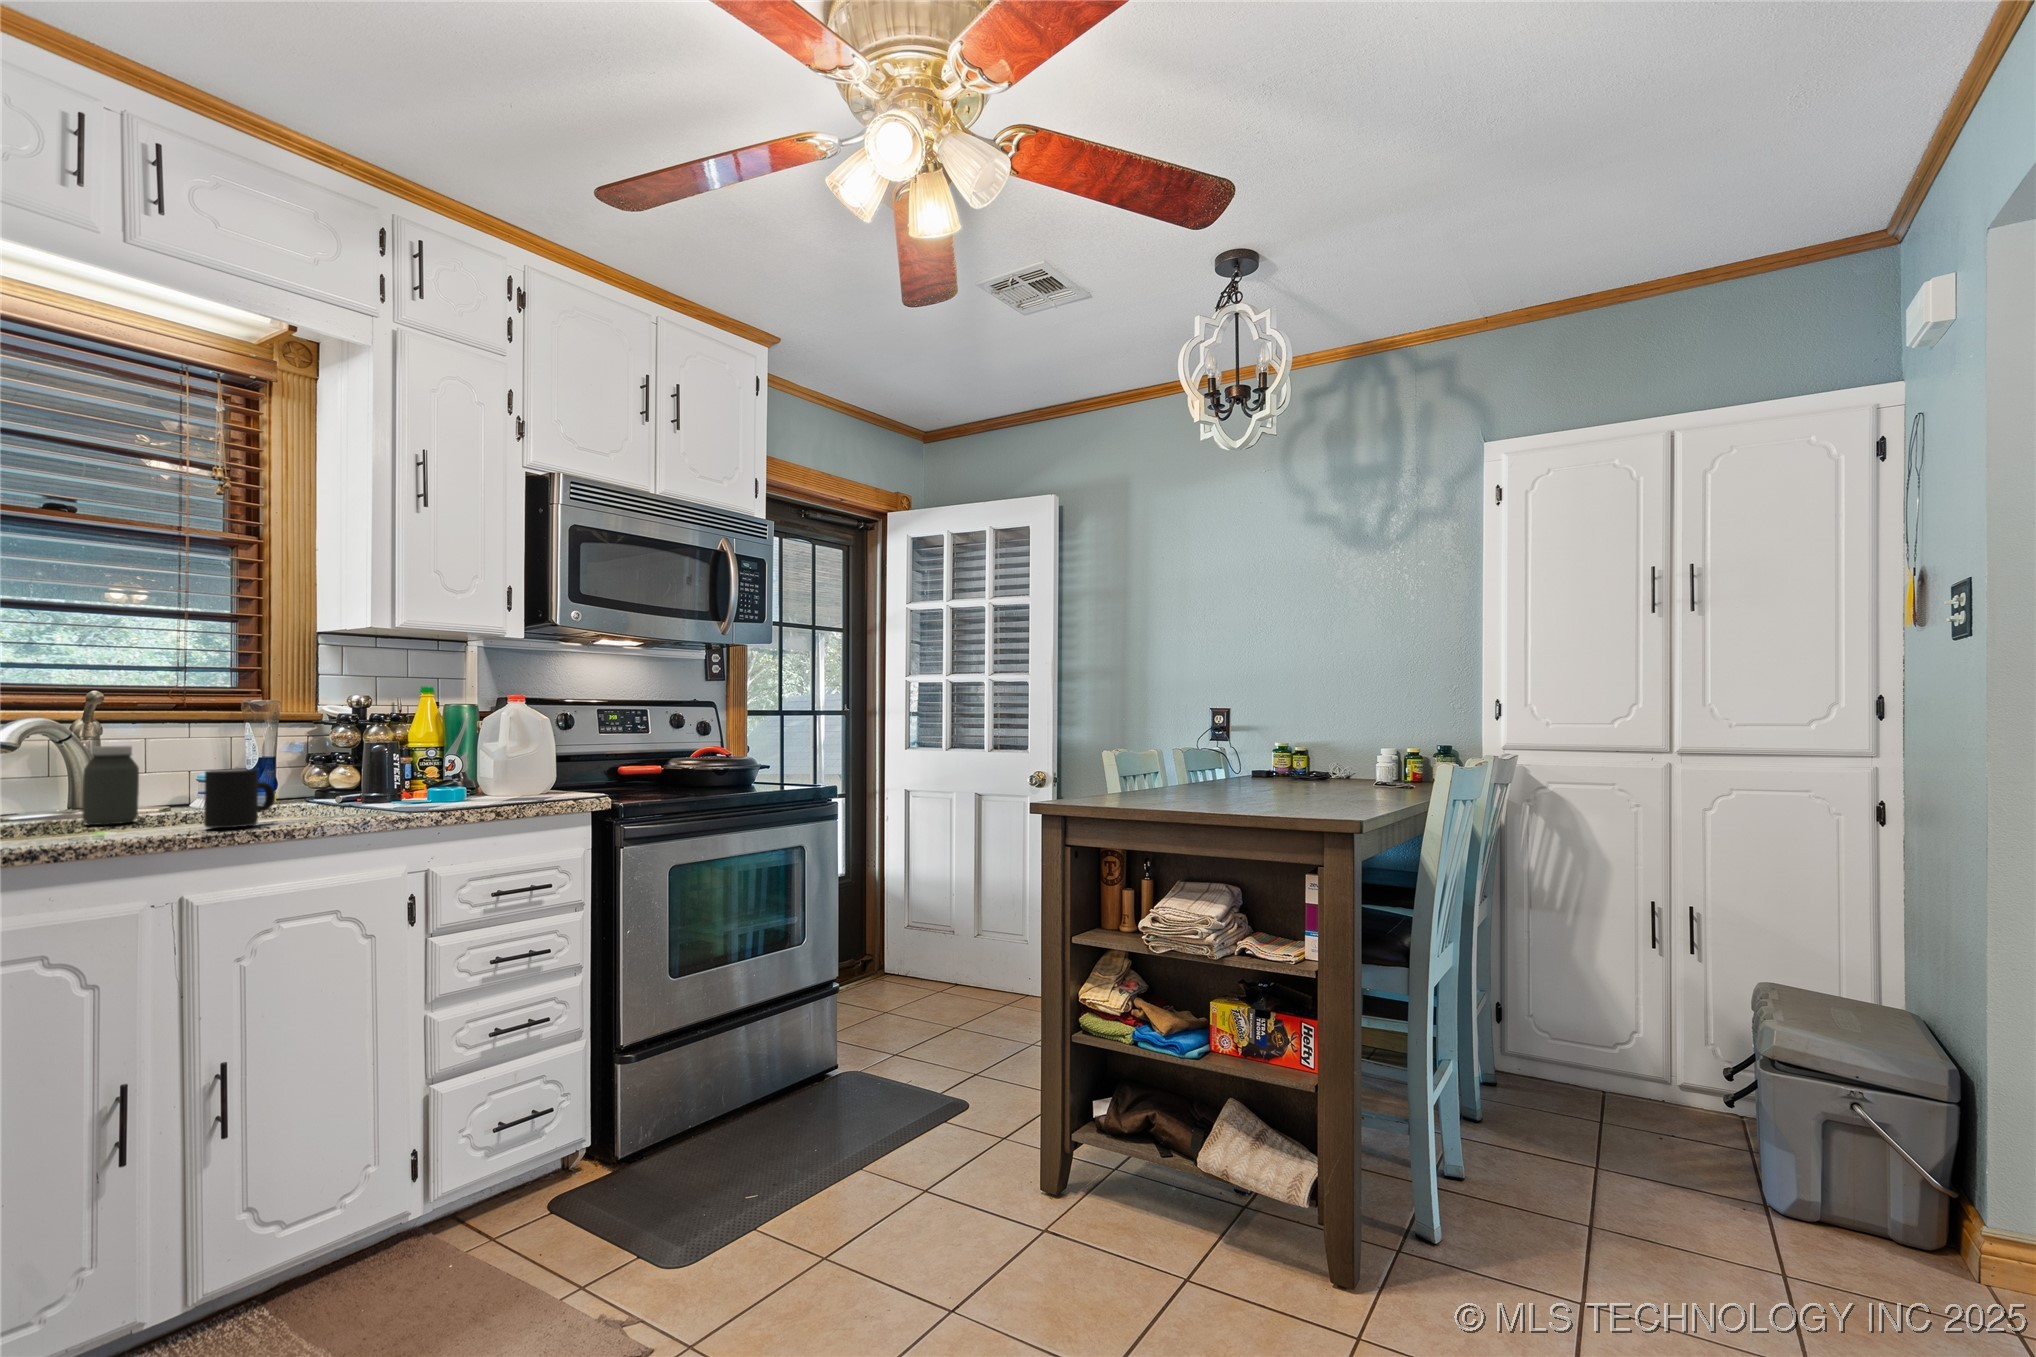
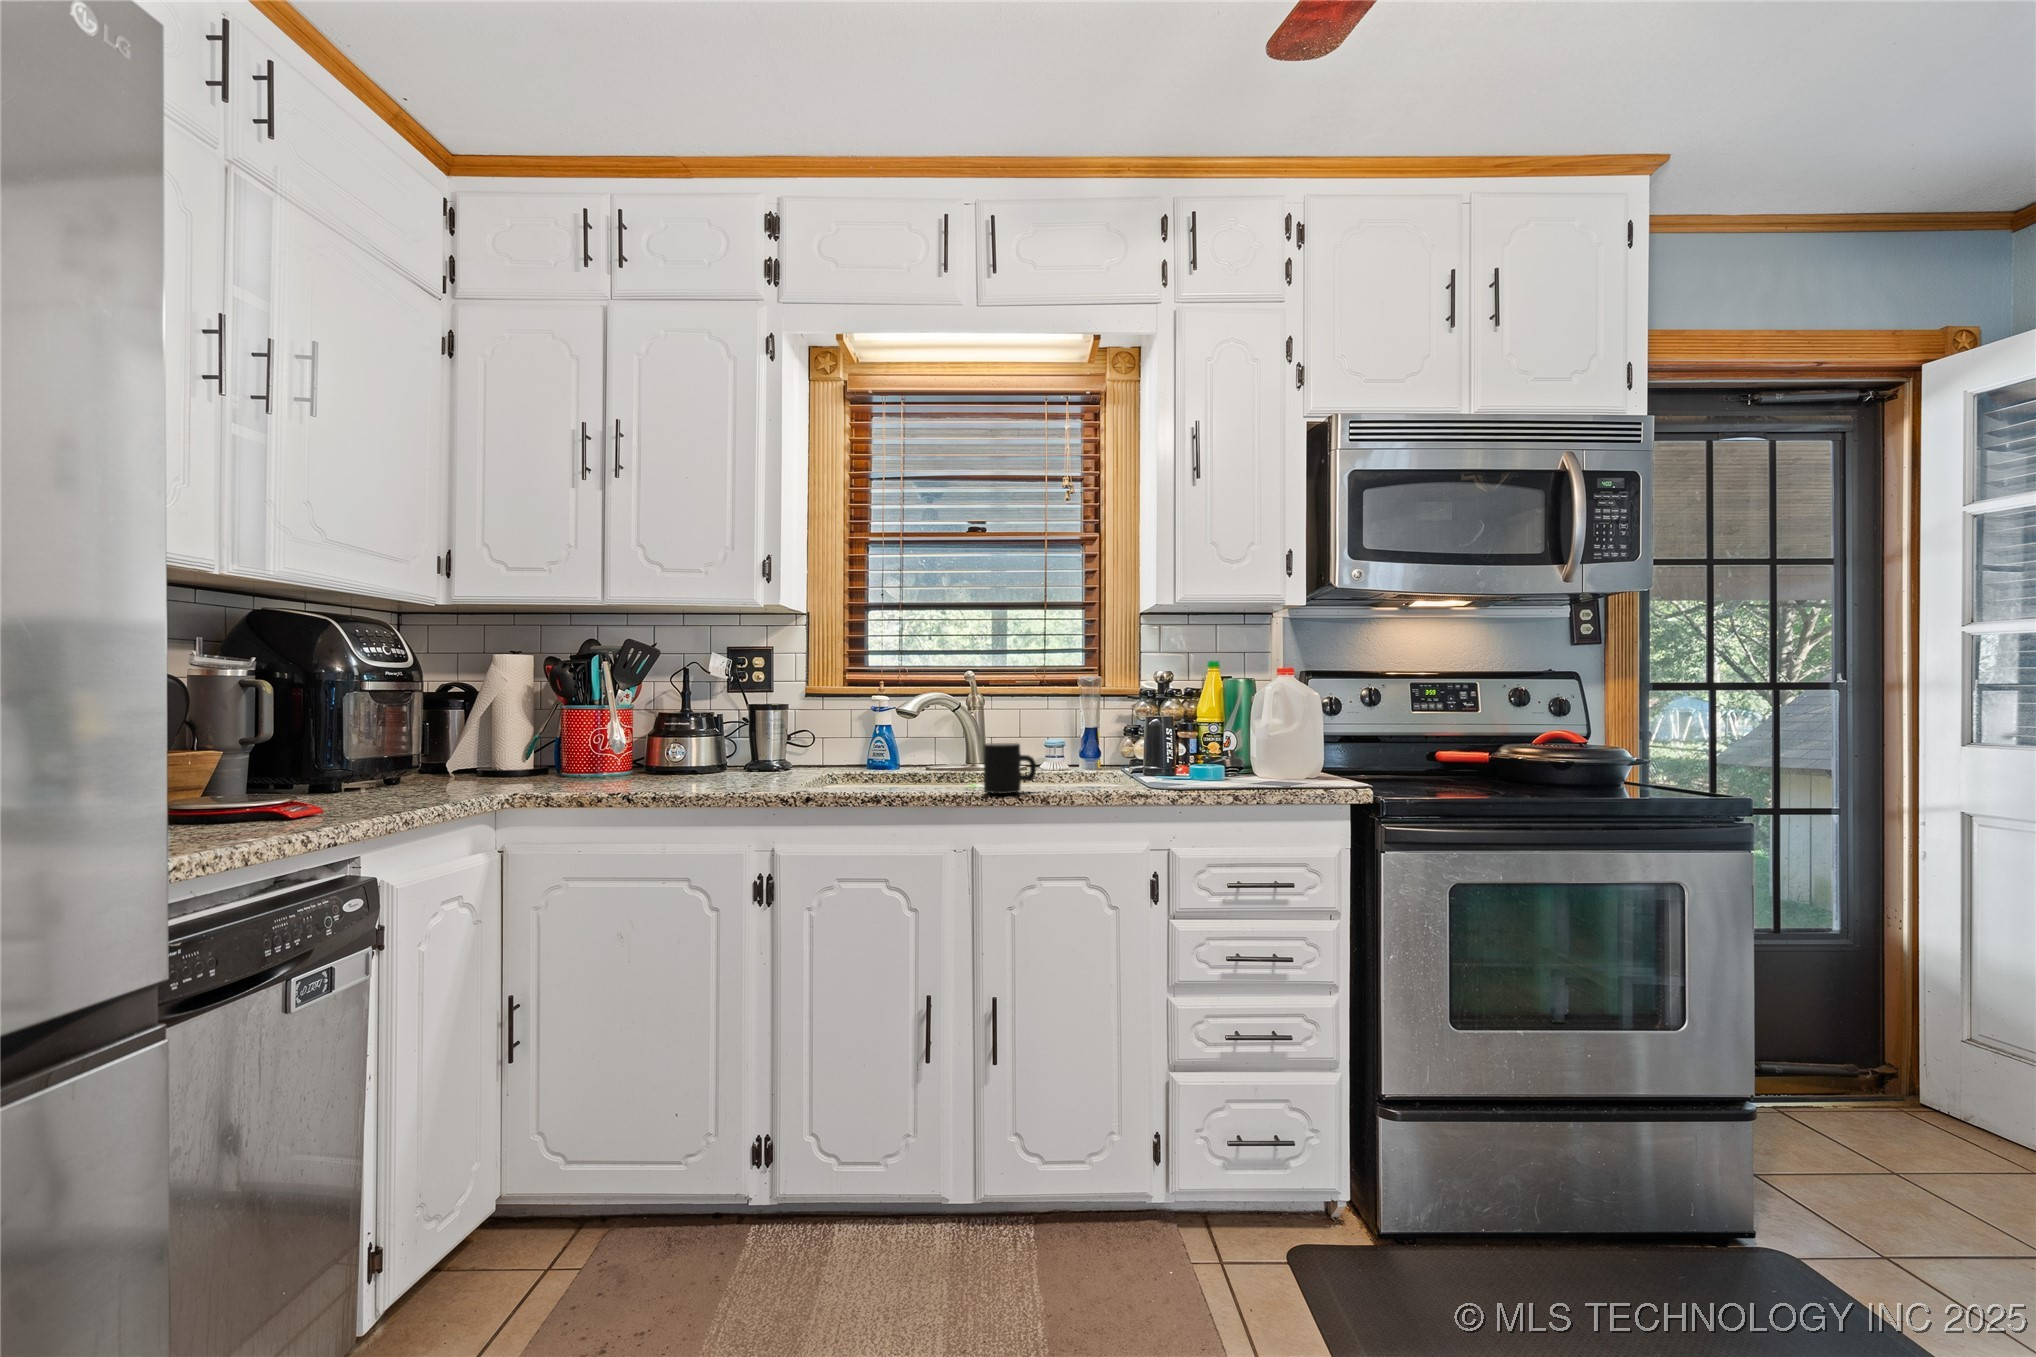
jar: present [82,746,139,825] -> none [934,717,968,781]

